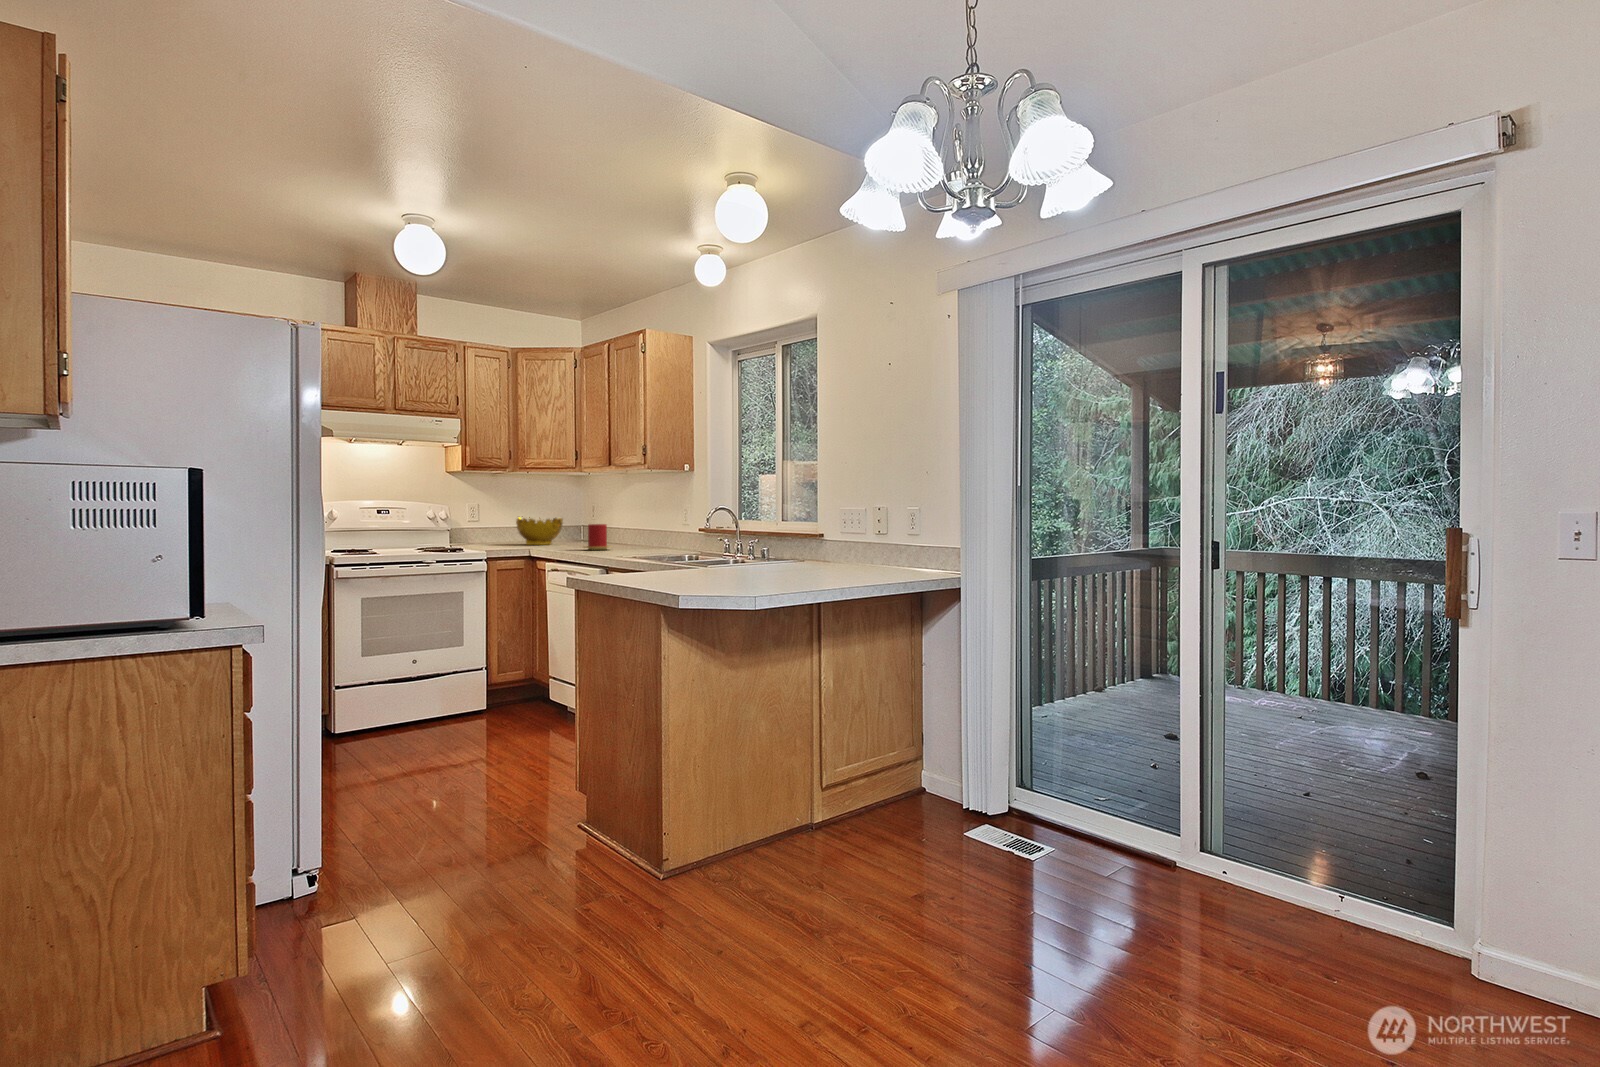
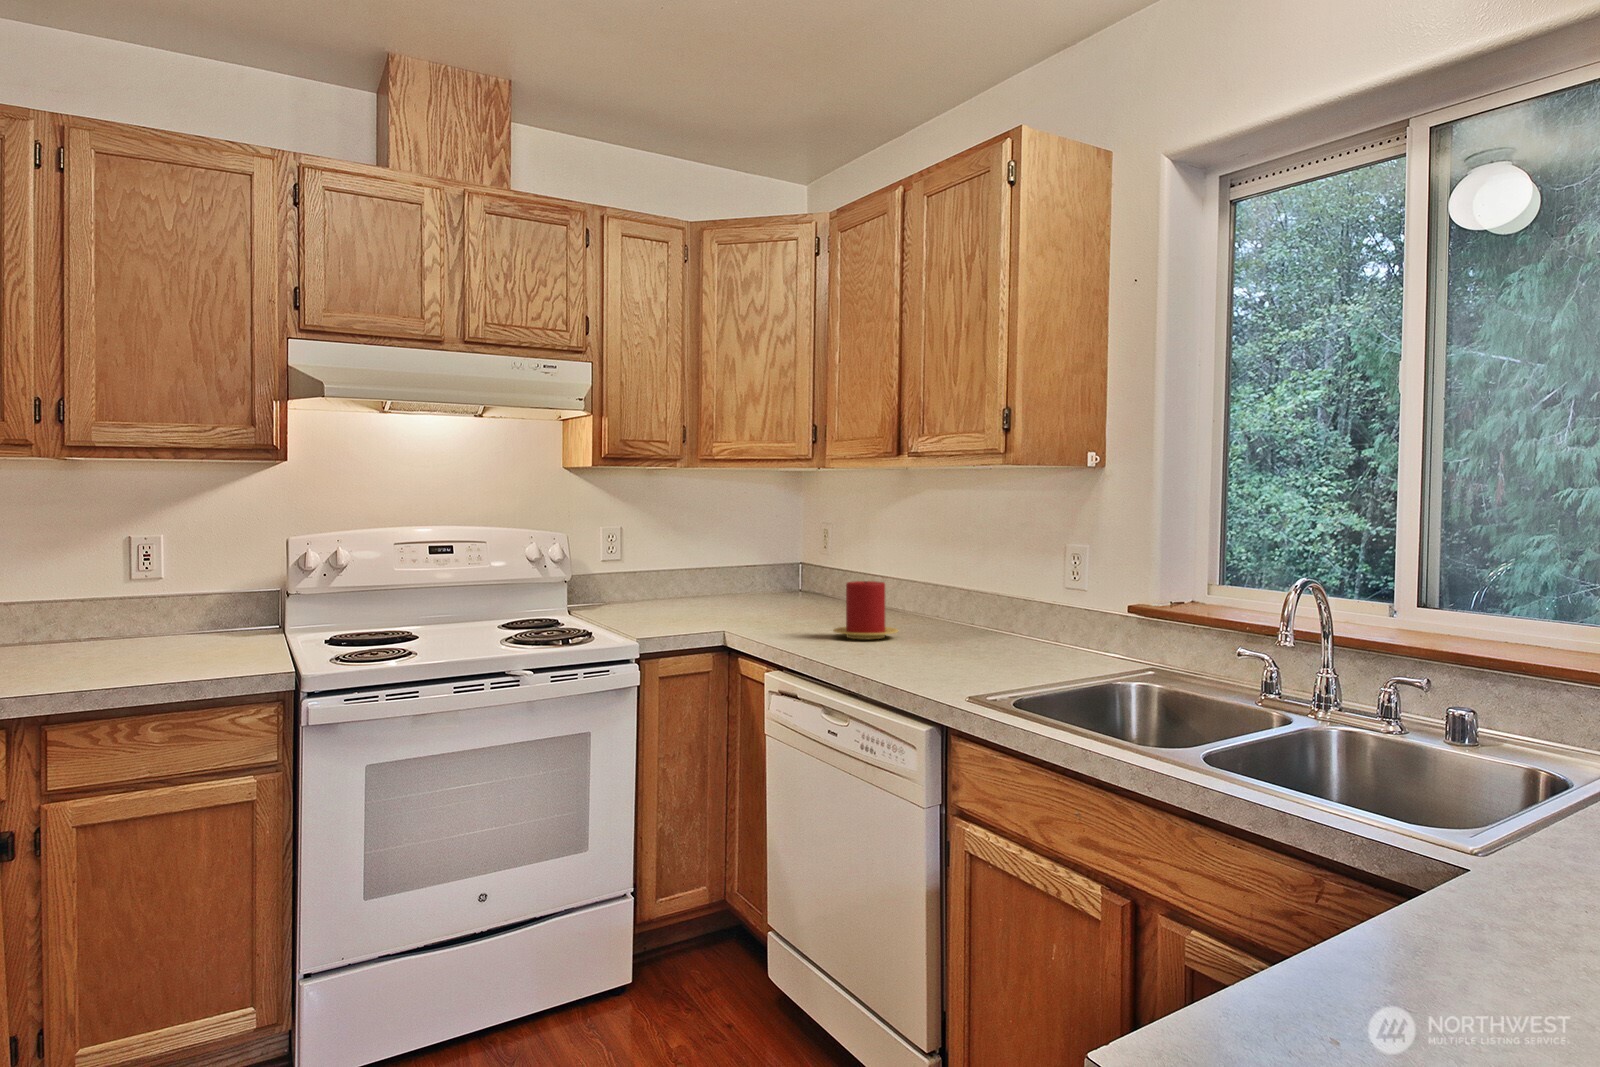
decorative bowl: present [516,516,563,545] -> none [696,555,782,613]

